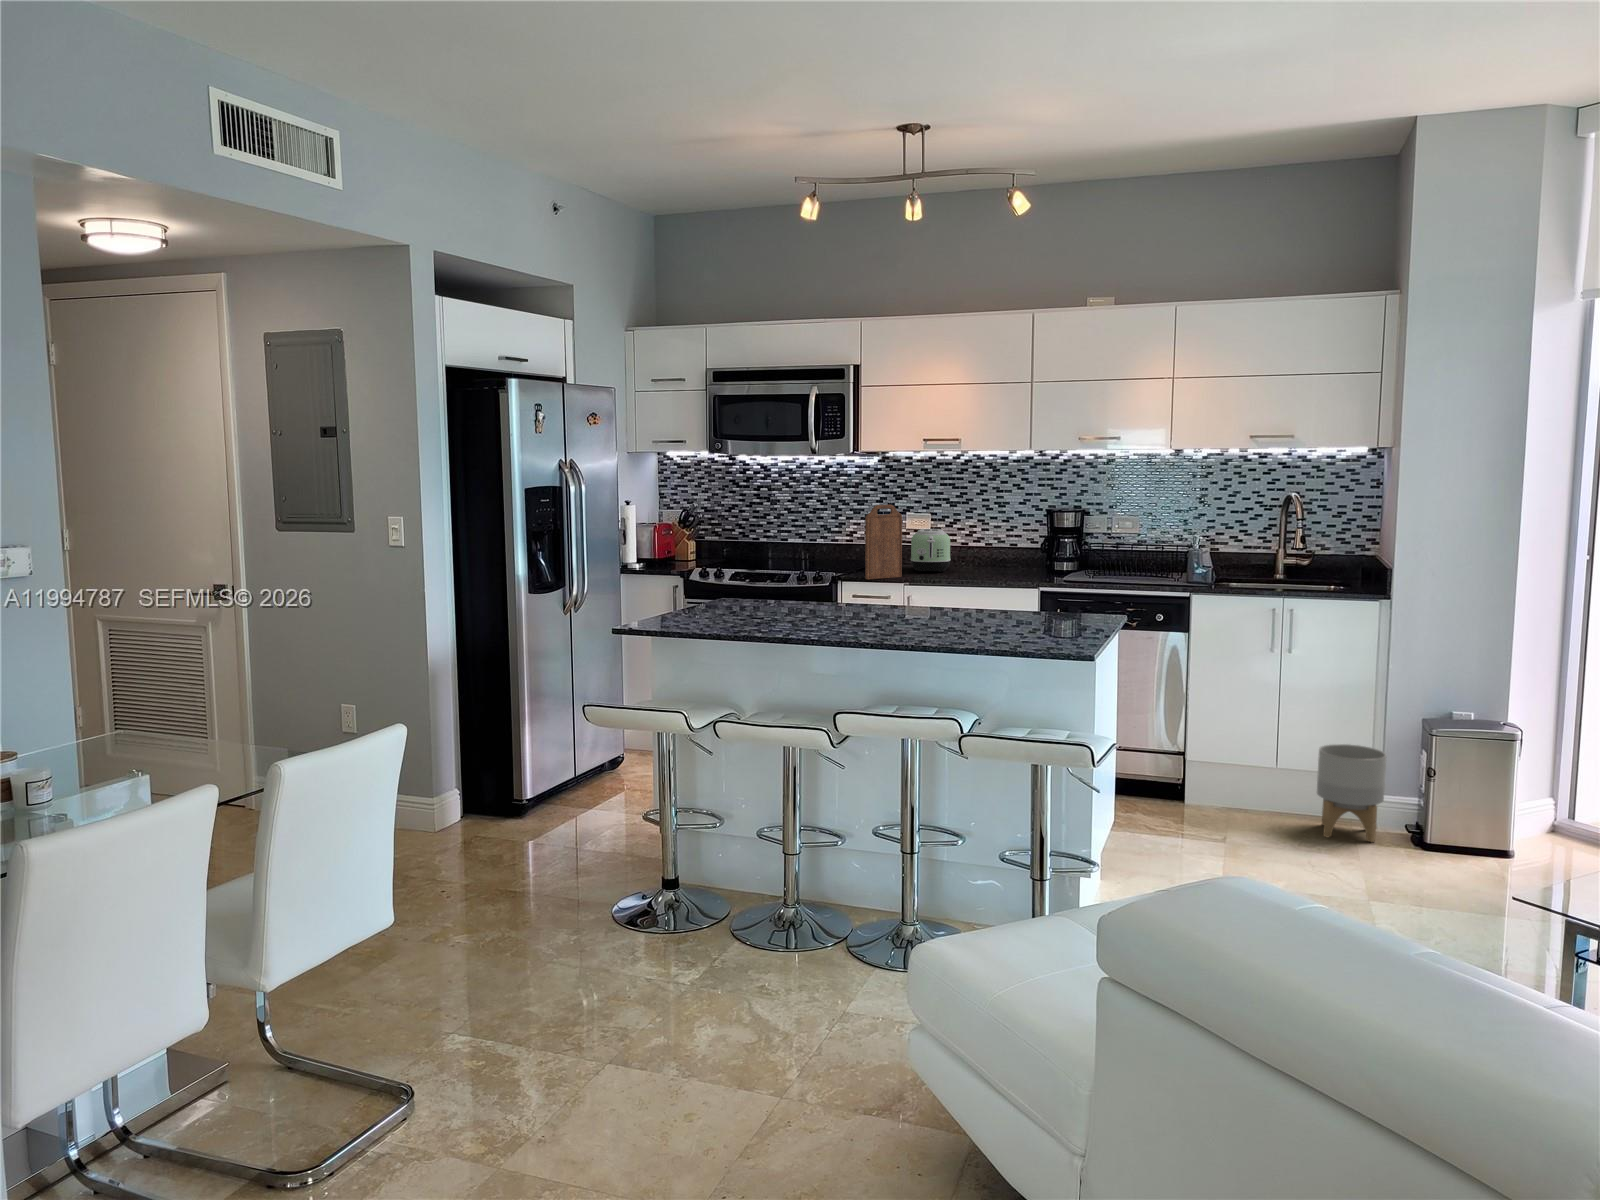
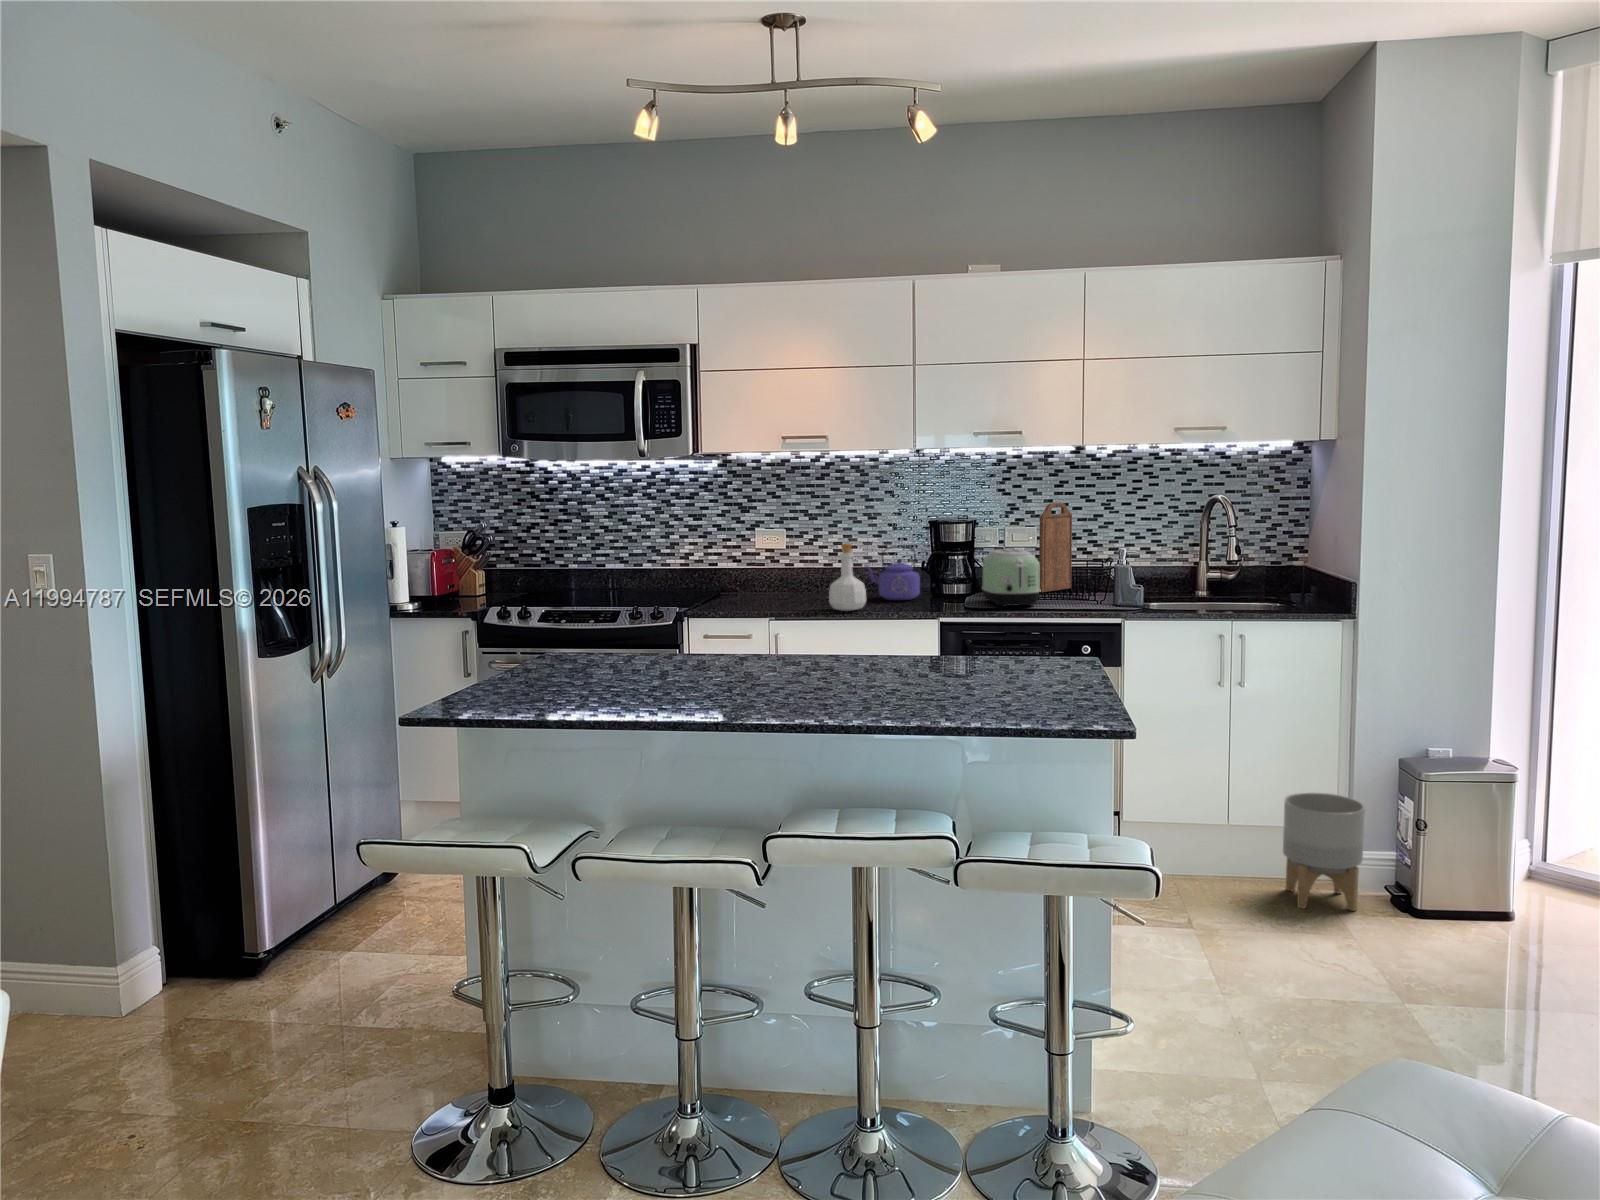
cutting board: present [865,505,902,579] -> present [1039,503,1072,592]
bottle: none [953,526,983,579] -> present [829,544,866,611]
toaster: present [911,529,951,572] -> present [982,549,1040,607]
kettle: none [988,529,1033,573] -> present [864,546,920,600]

